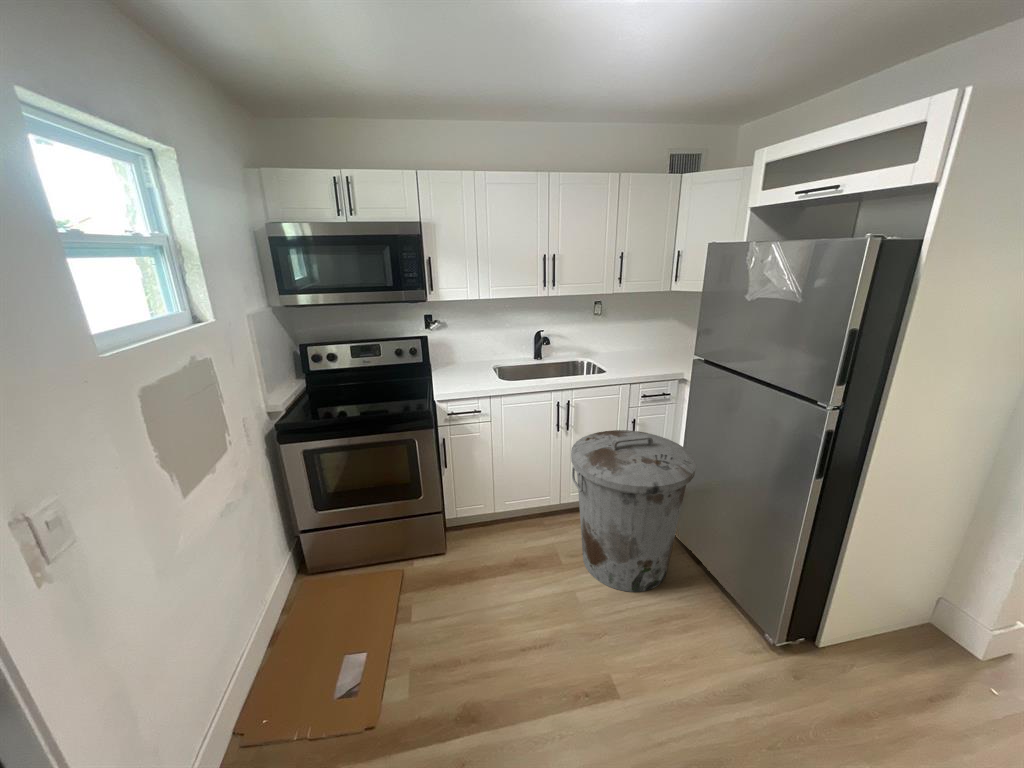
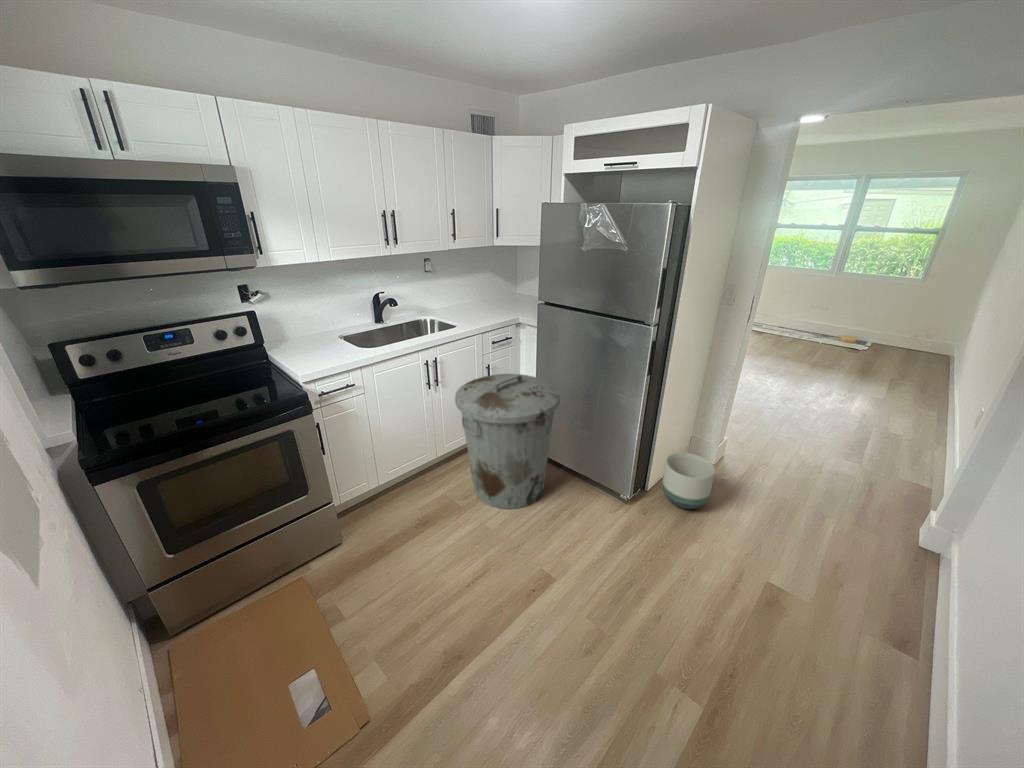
planter: none [839,607,945,712] -> present [662,453,715,509]

